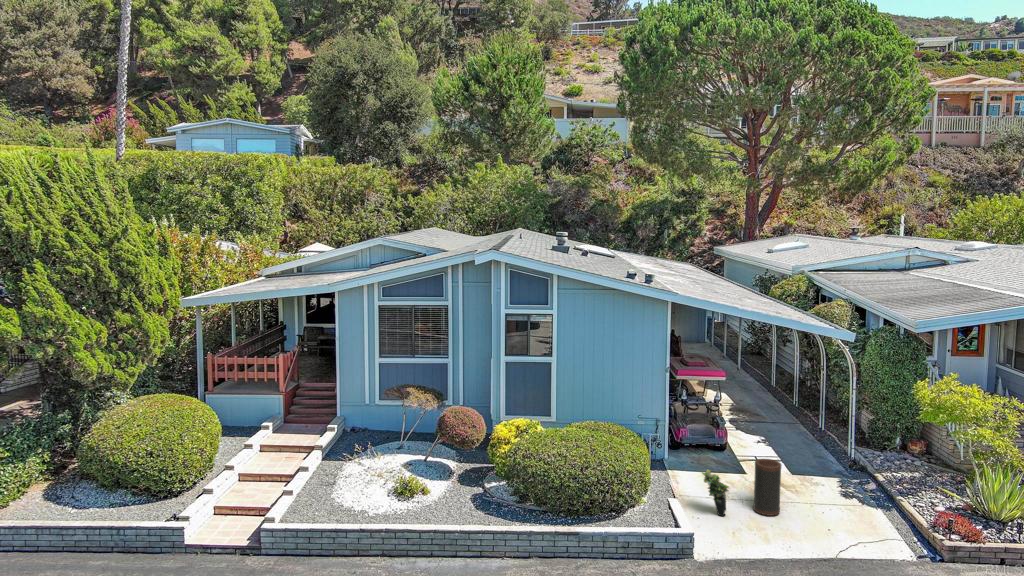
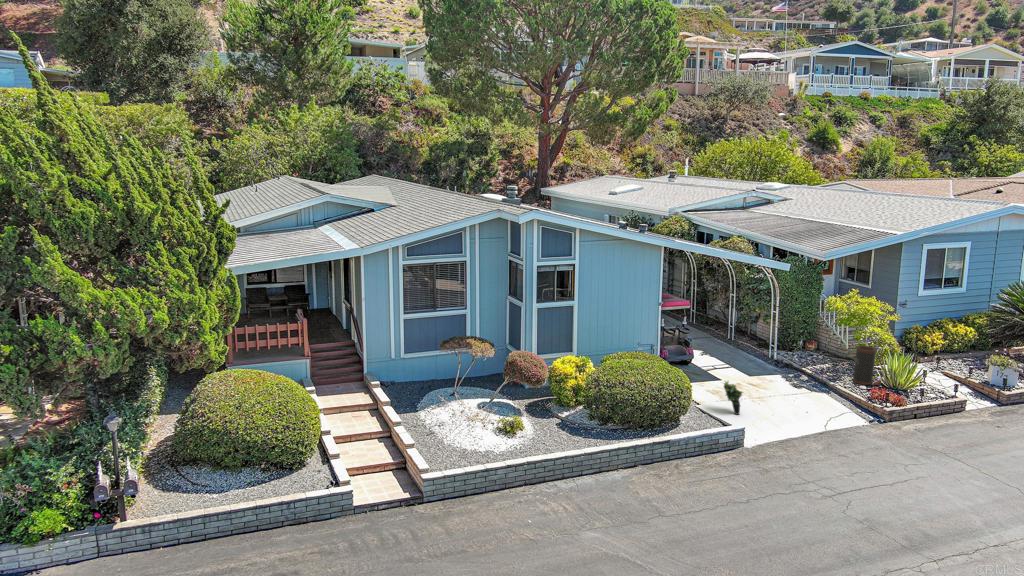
trash can: present [753,459,782,516] -> present [853,346,876,385]

